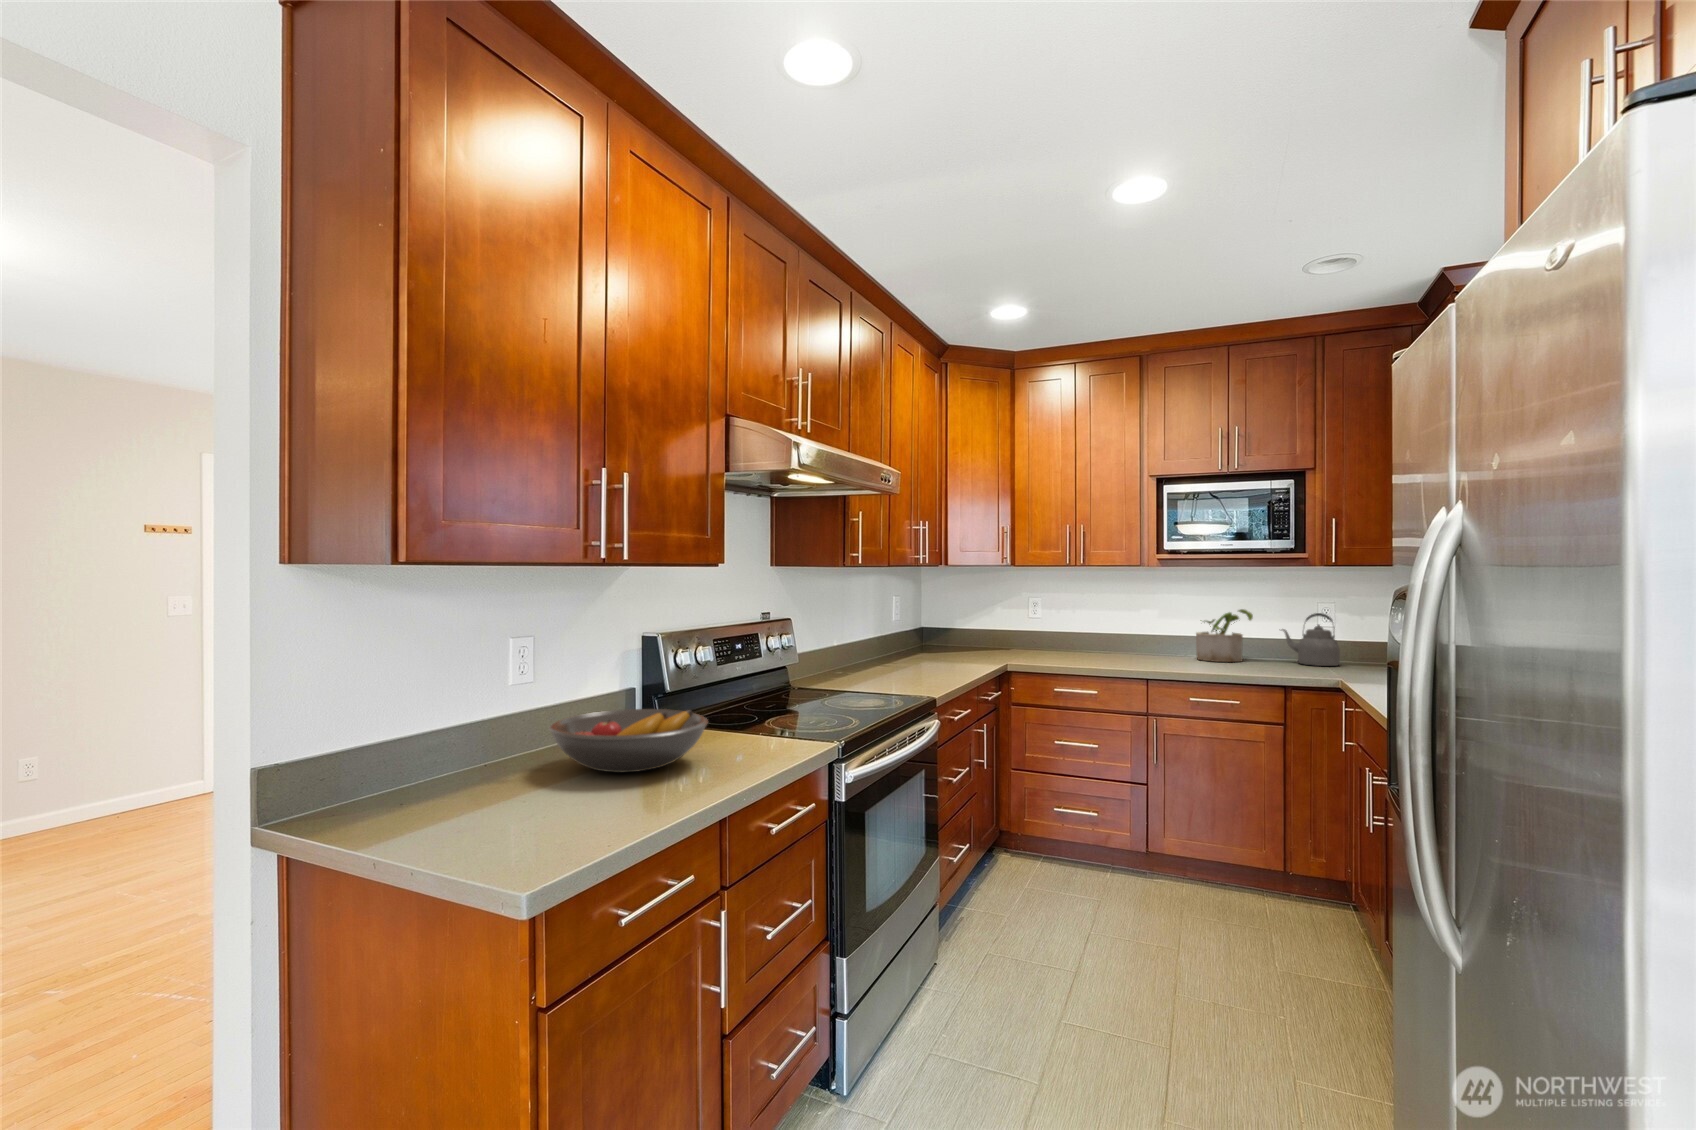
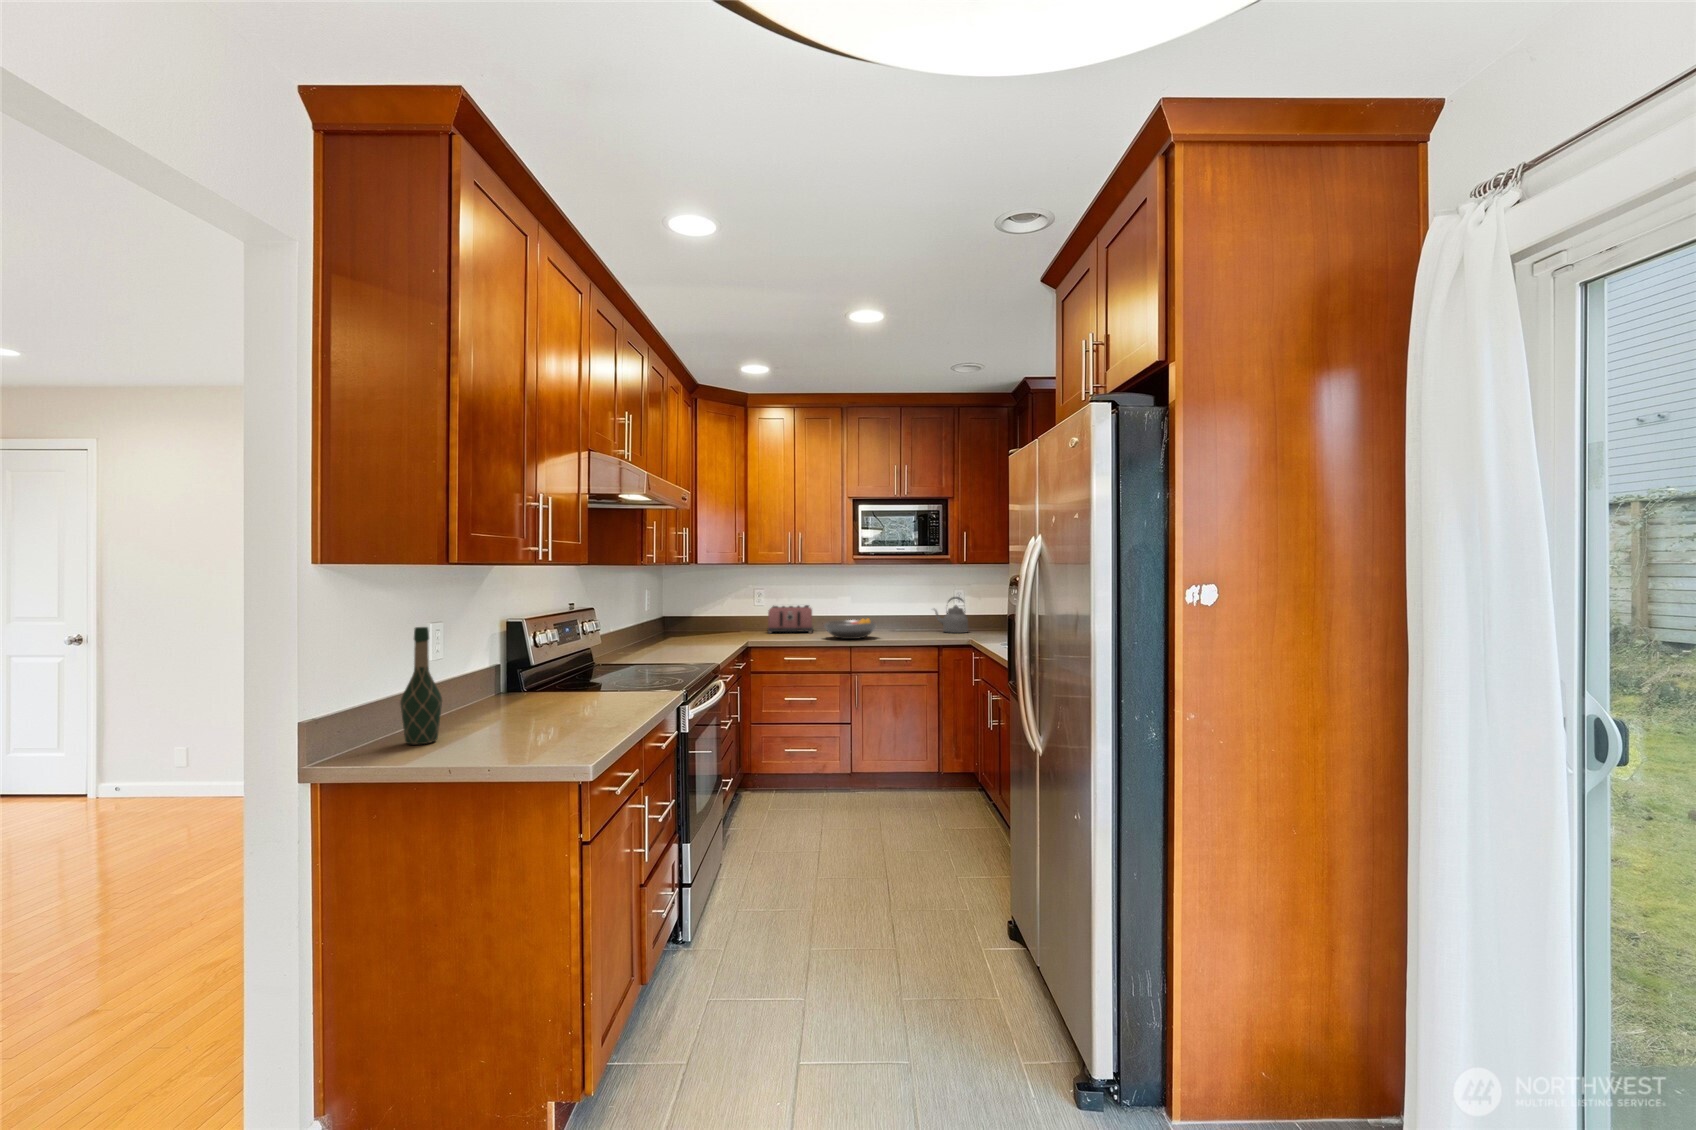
potted plant: present [1196,609,1253,662] -> none [878,595,915,634]
toaster: none [1042,617,1107,655] -> present [768,605,813,633]
wine bottle: none [393,645,450,805] -> present [400,627,442,745]
fruit bowl: present [549,709,708,772] -> present [823,618,877,639]

